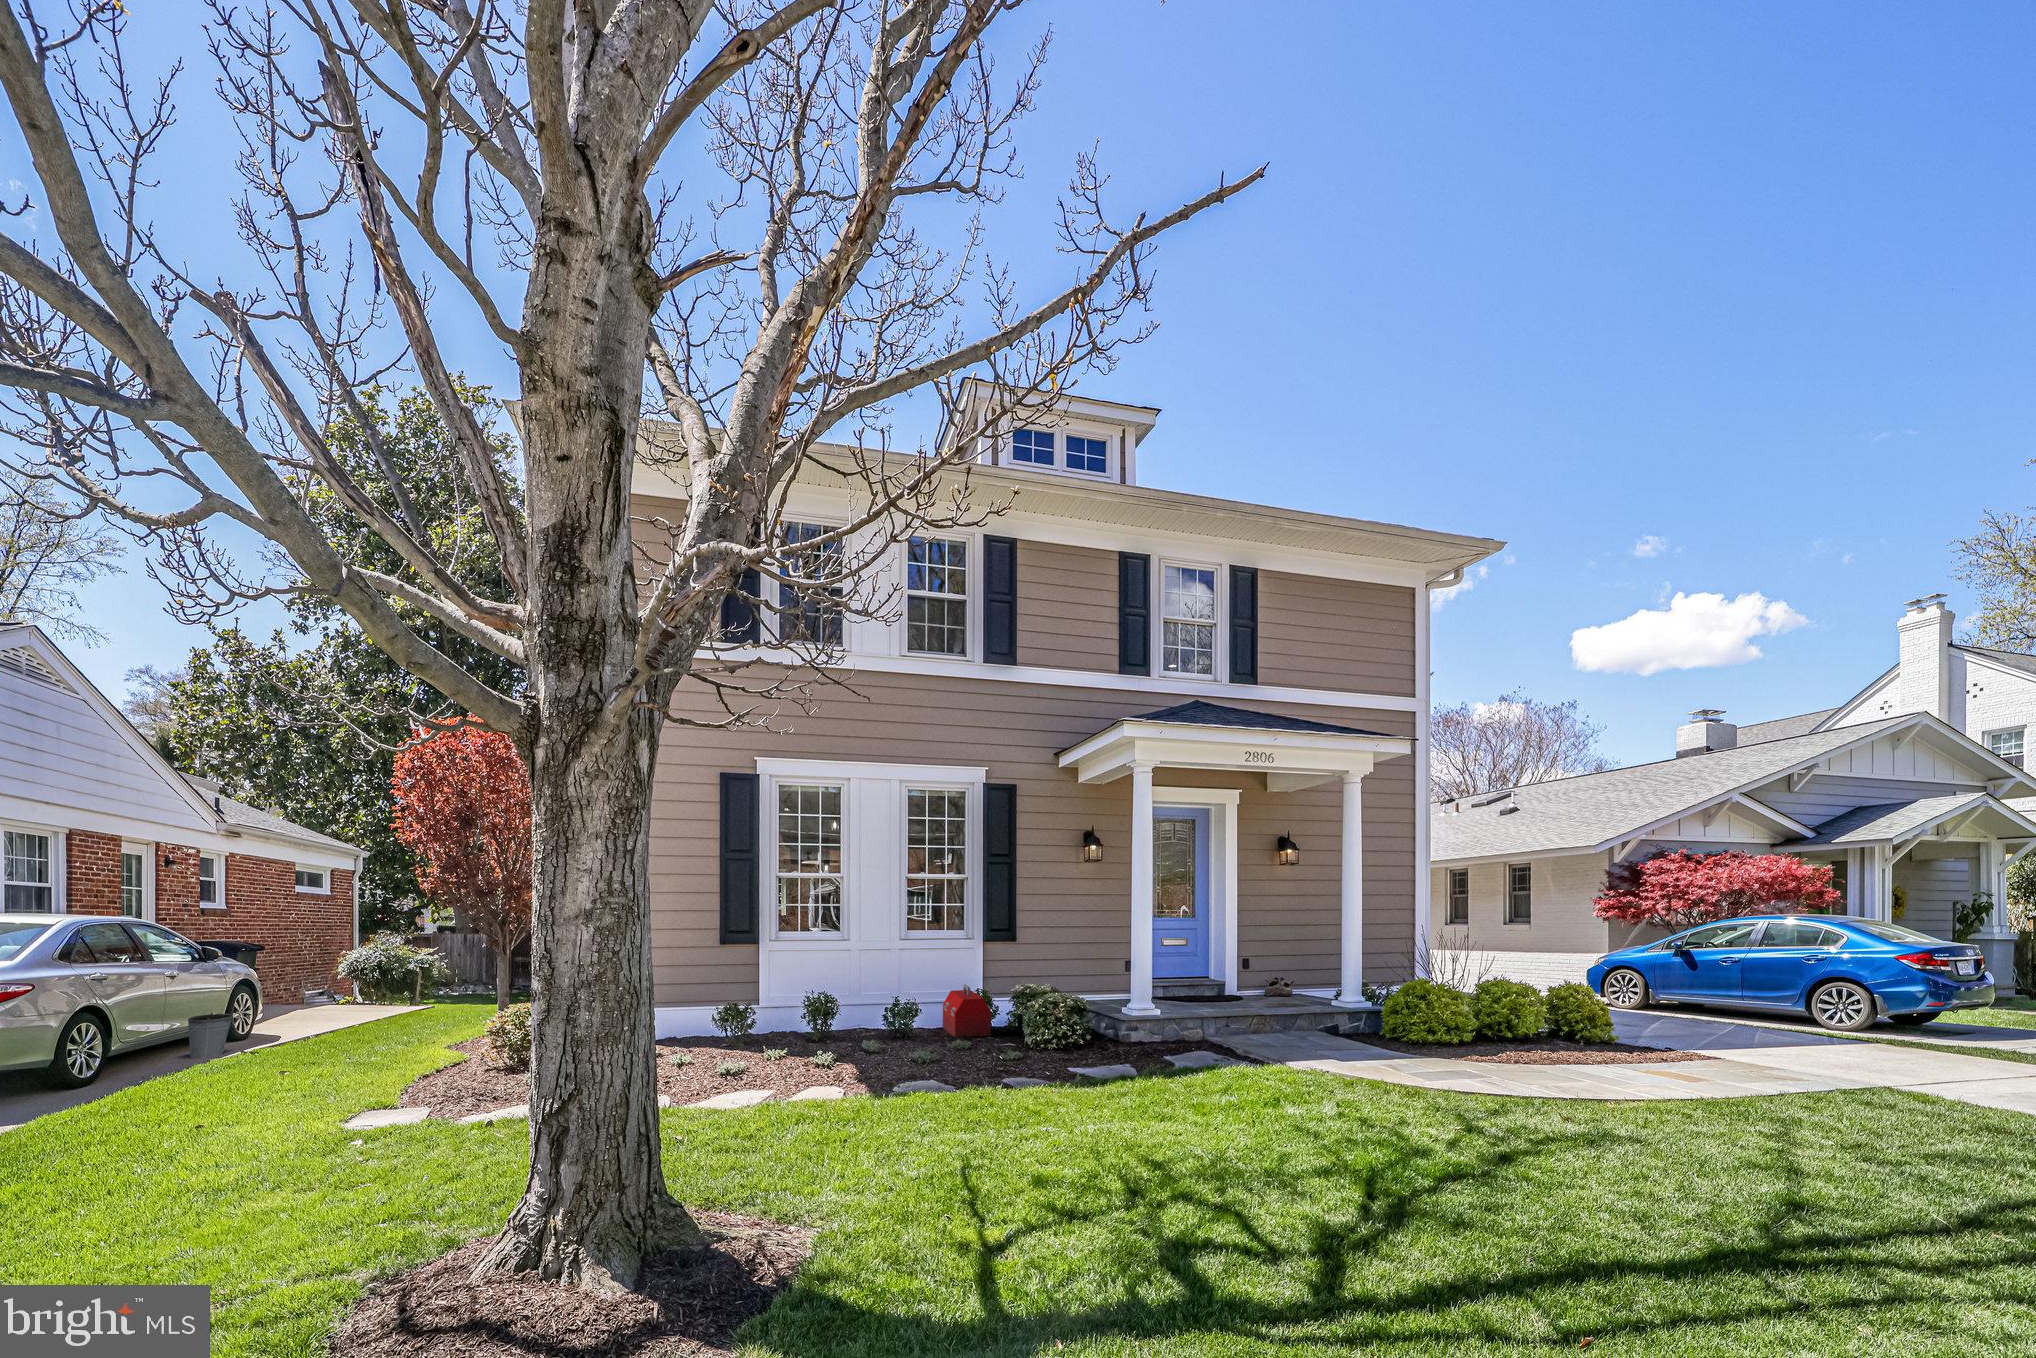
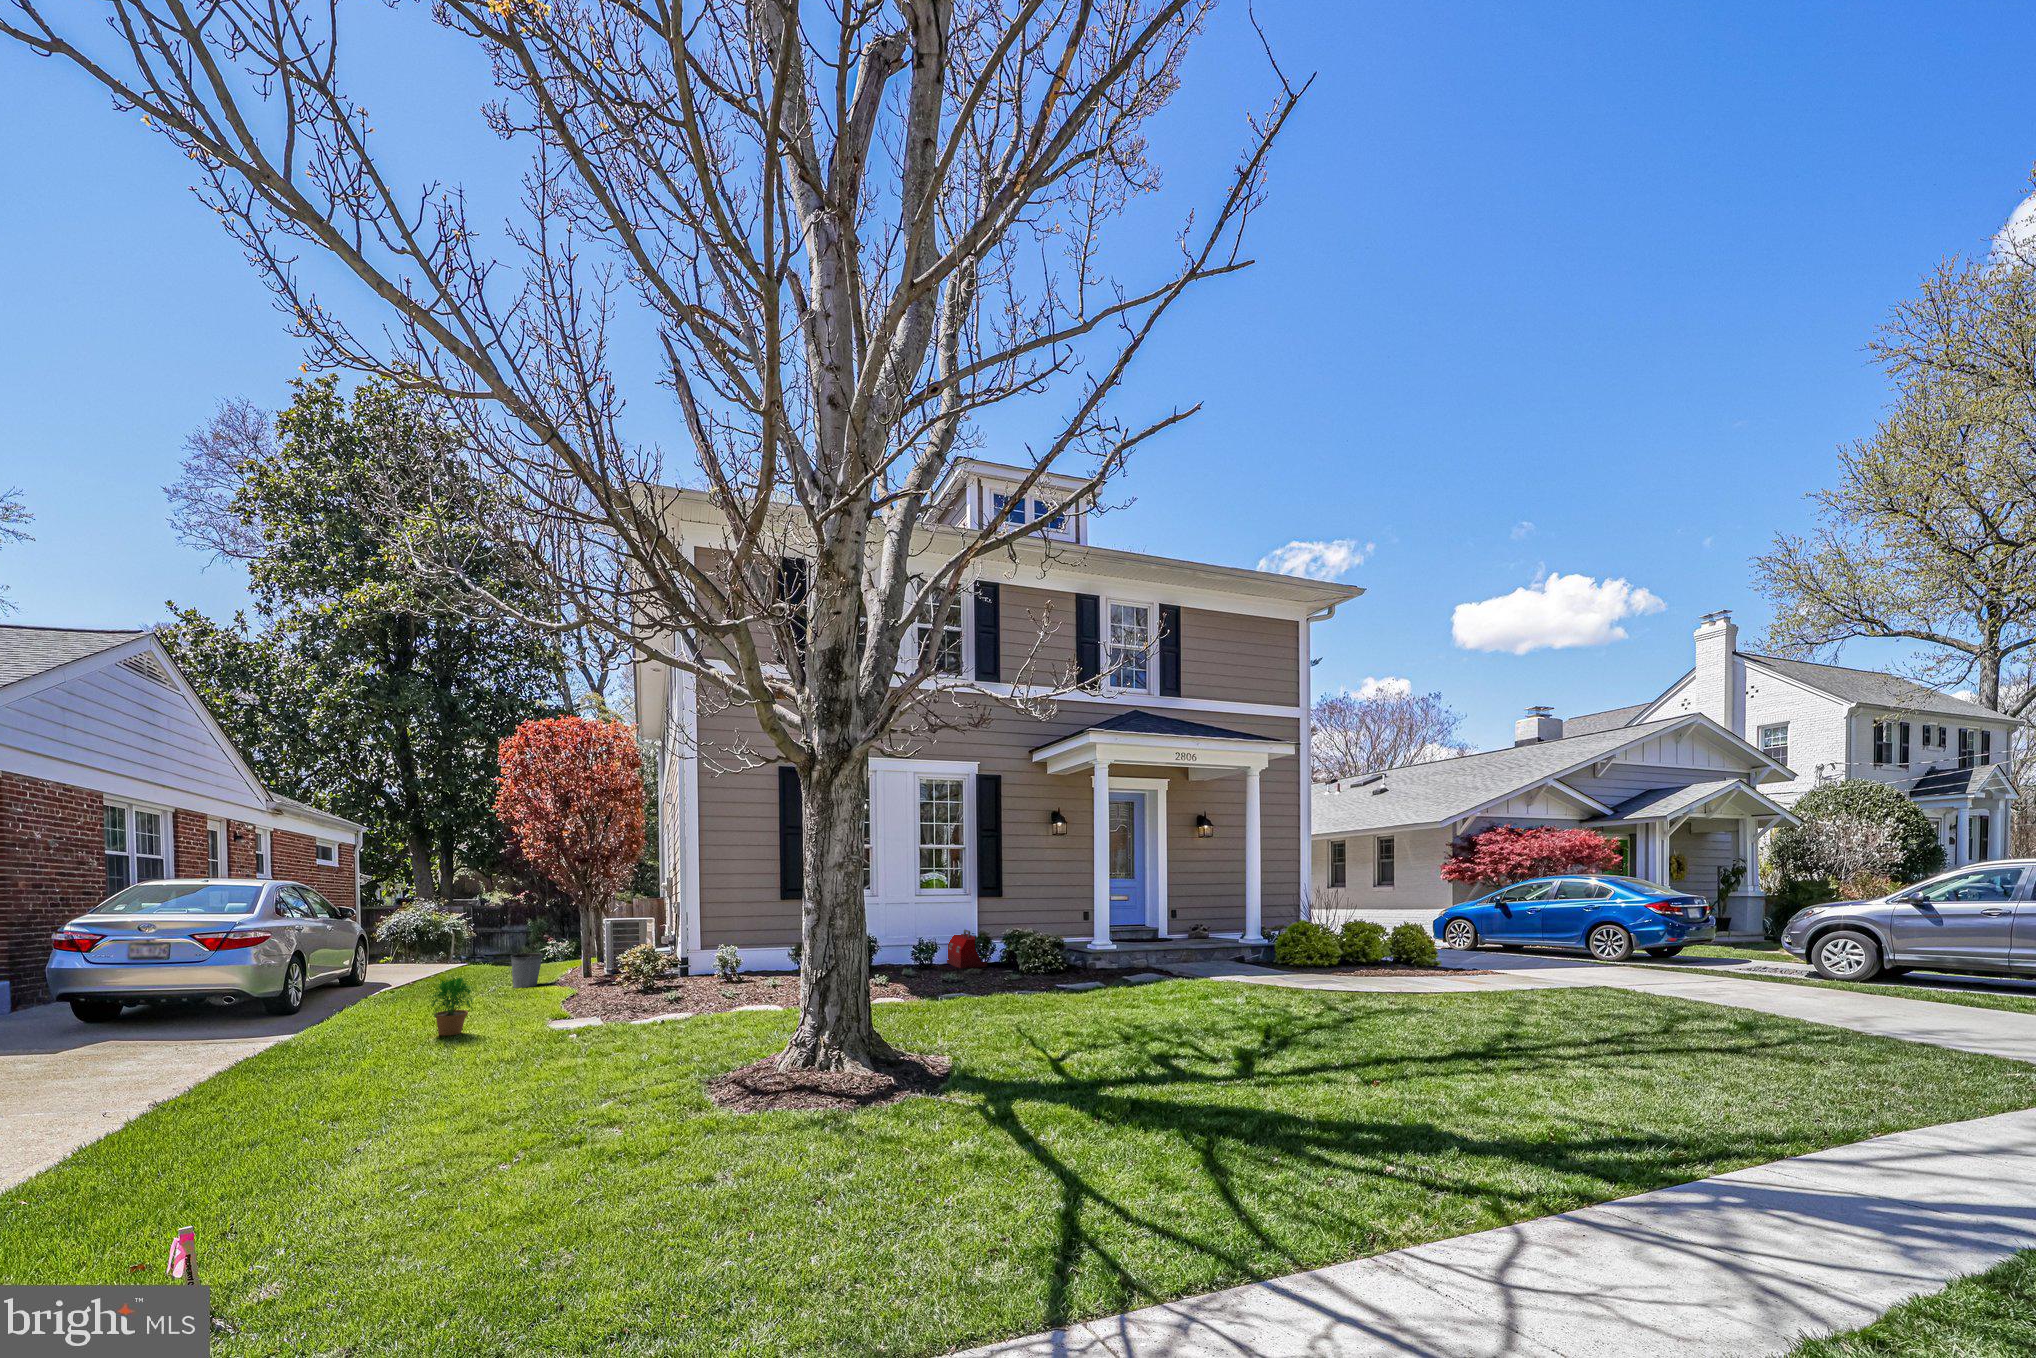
bucket: present [184,1013,233,1058] -> present [509,952,543,988]
potted plant: none [115,1063,201,1151] -> present [429,977,473,1036]

